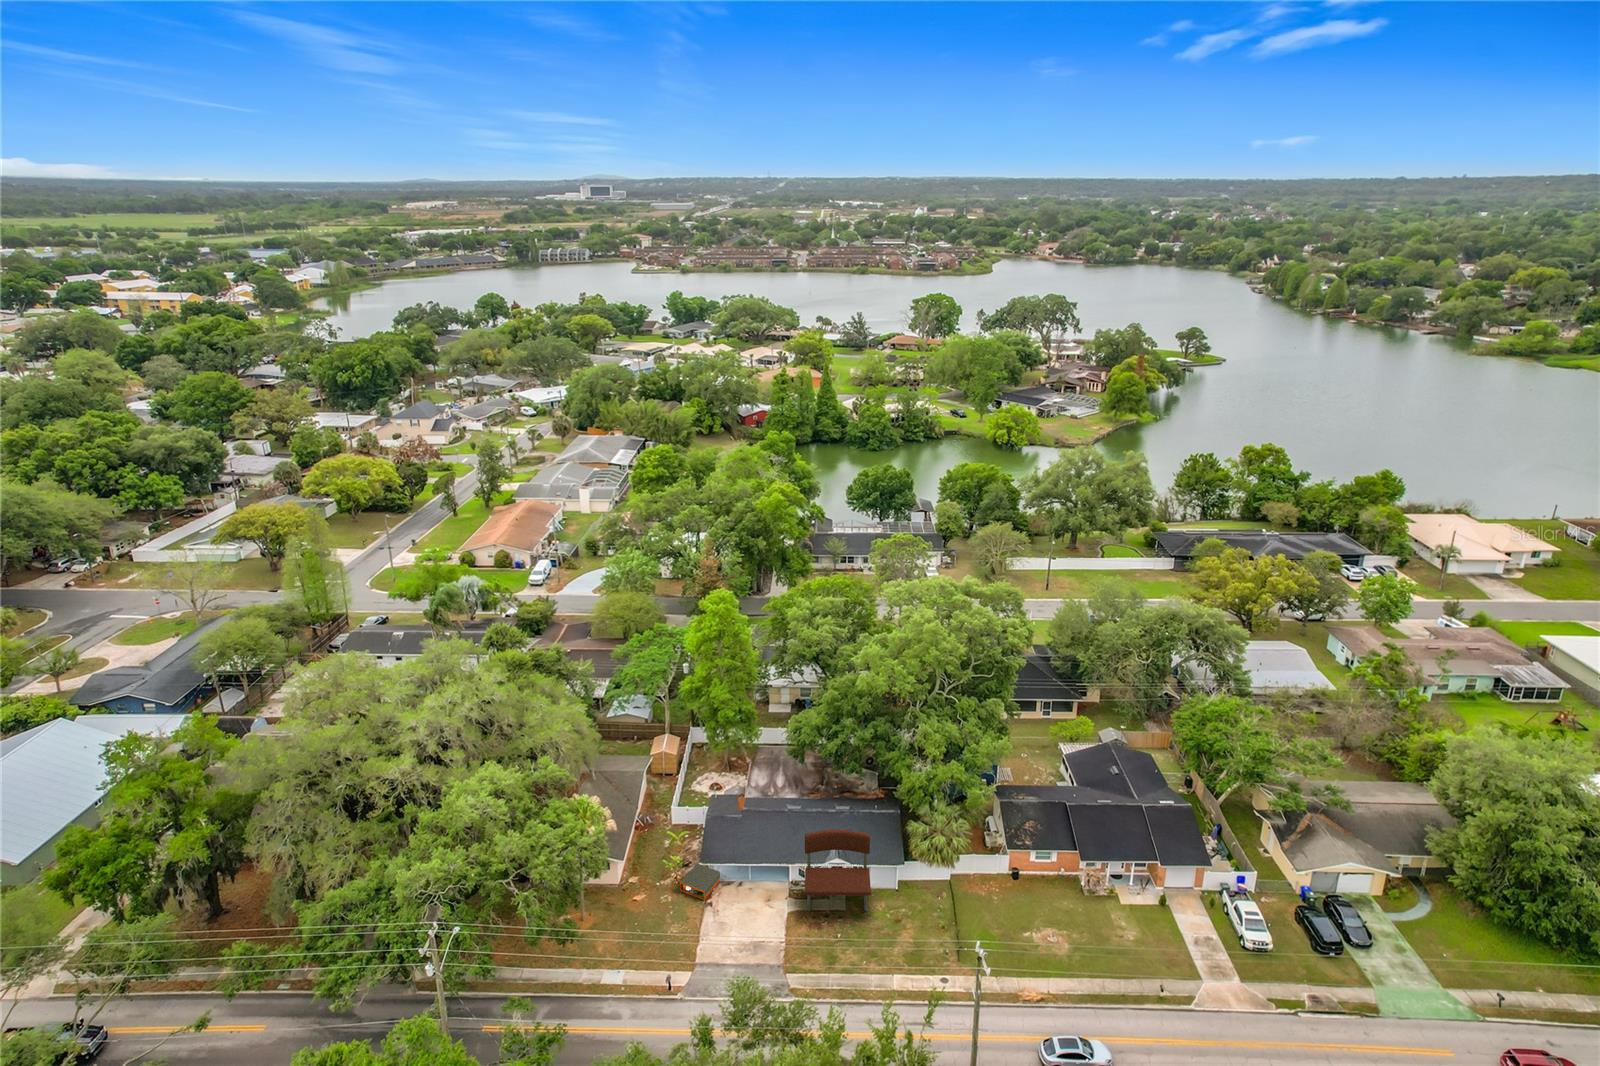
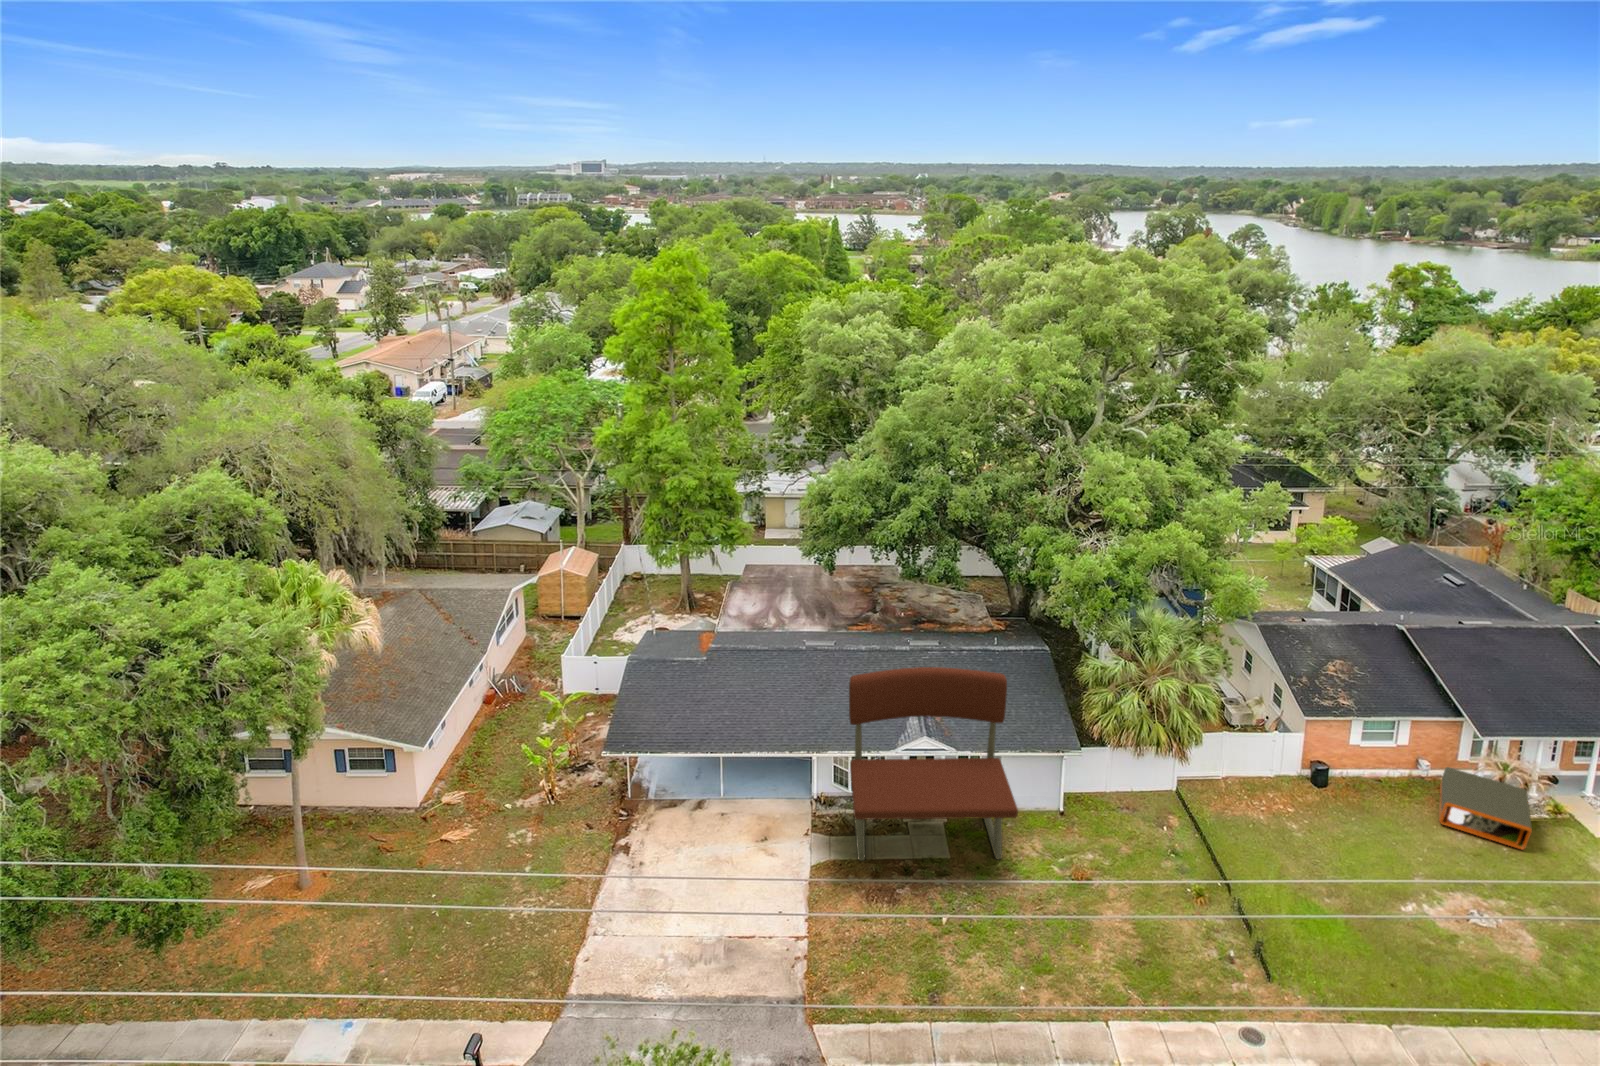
storage box: present [680,864,720,900] -> present [1439,767,1532,850]

